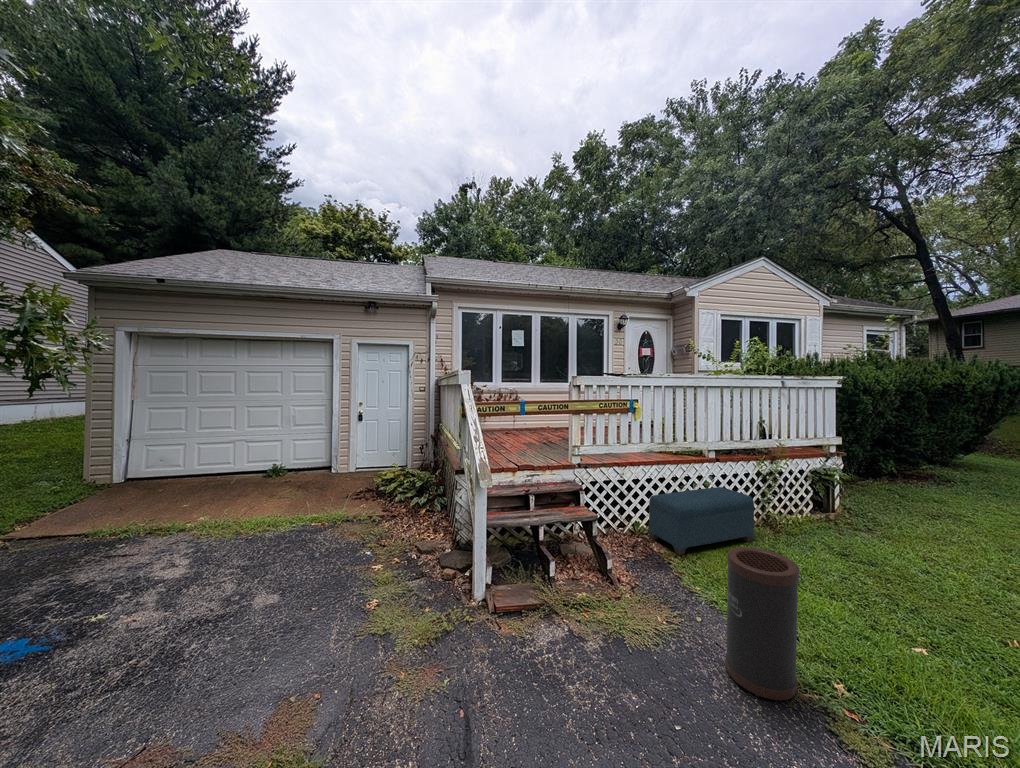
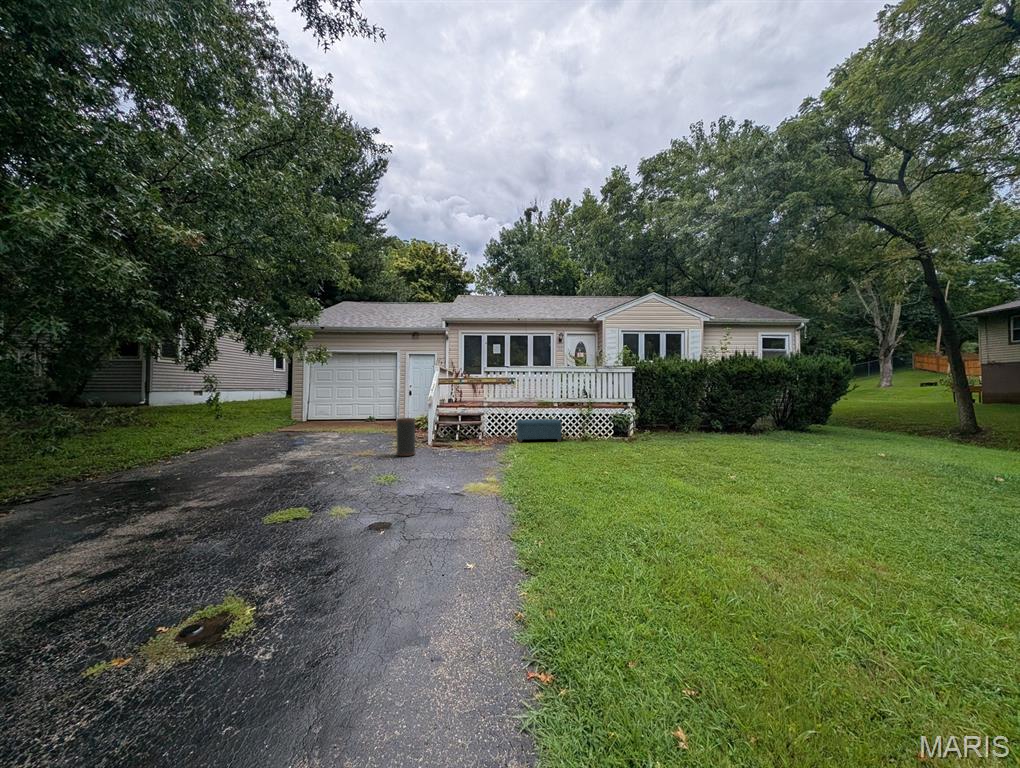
trash can: present [726,547,799,700] -> present [396,418,415,456]

